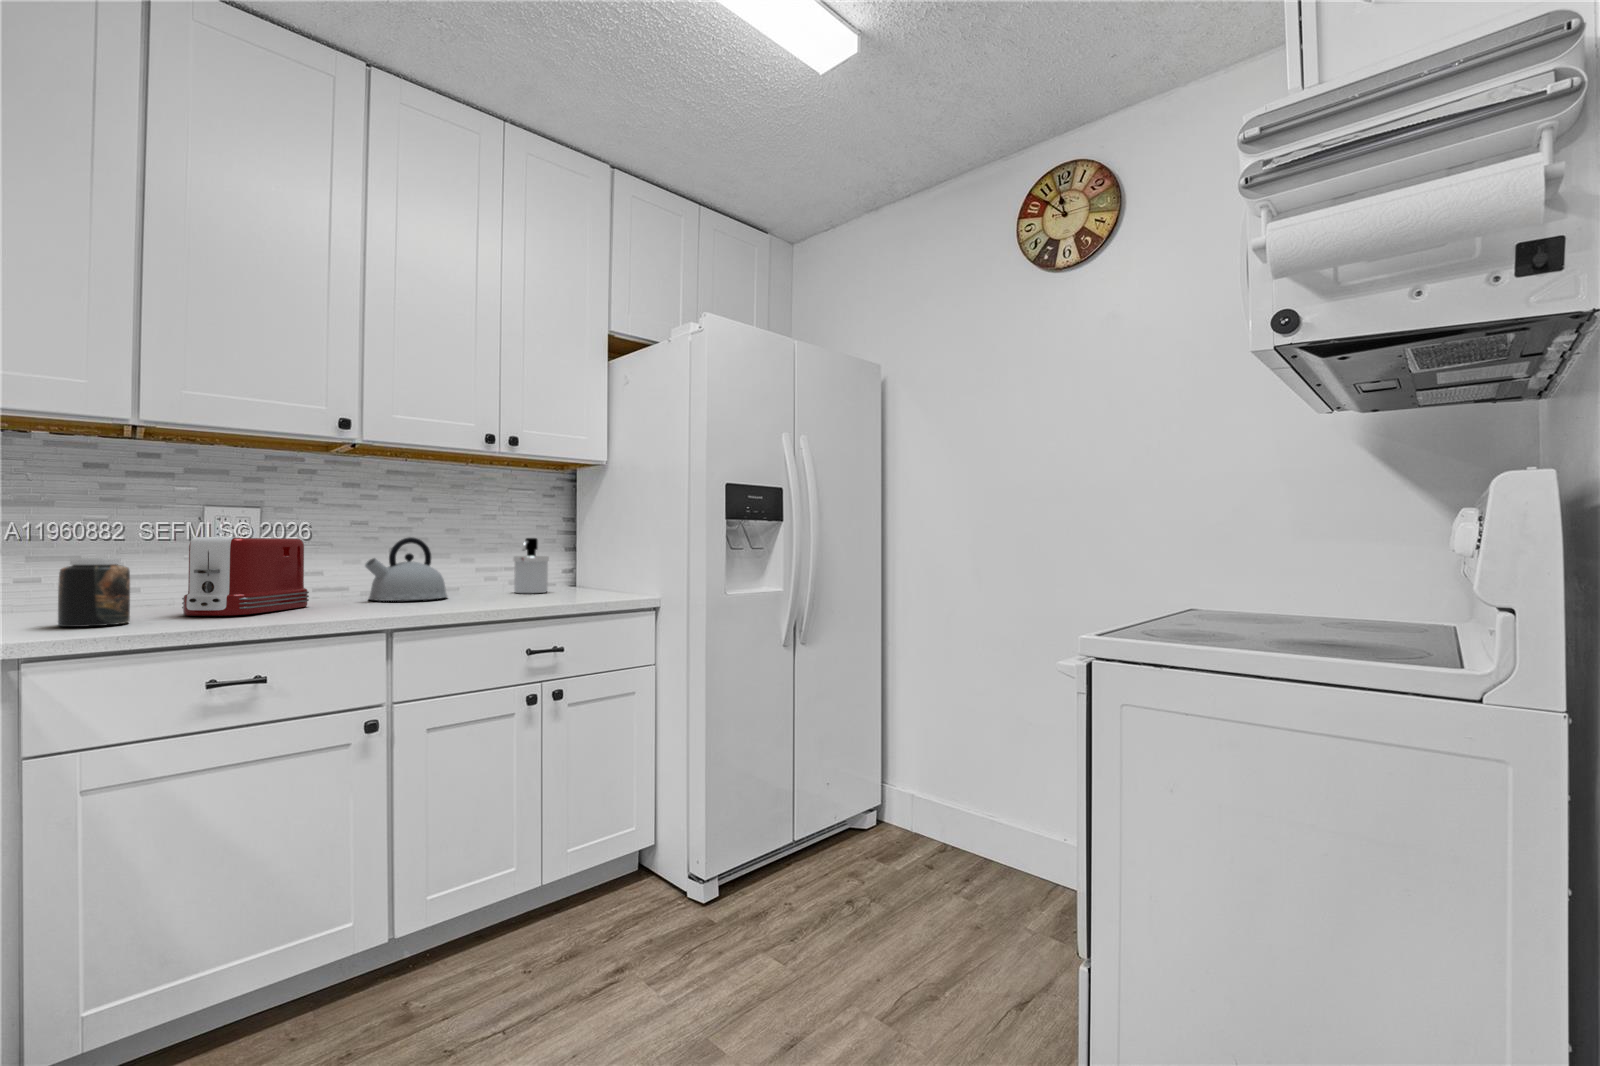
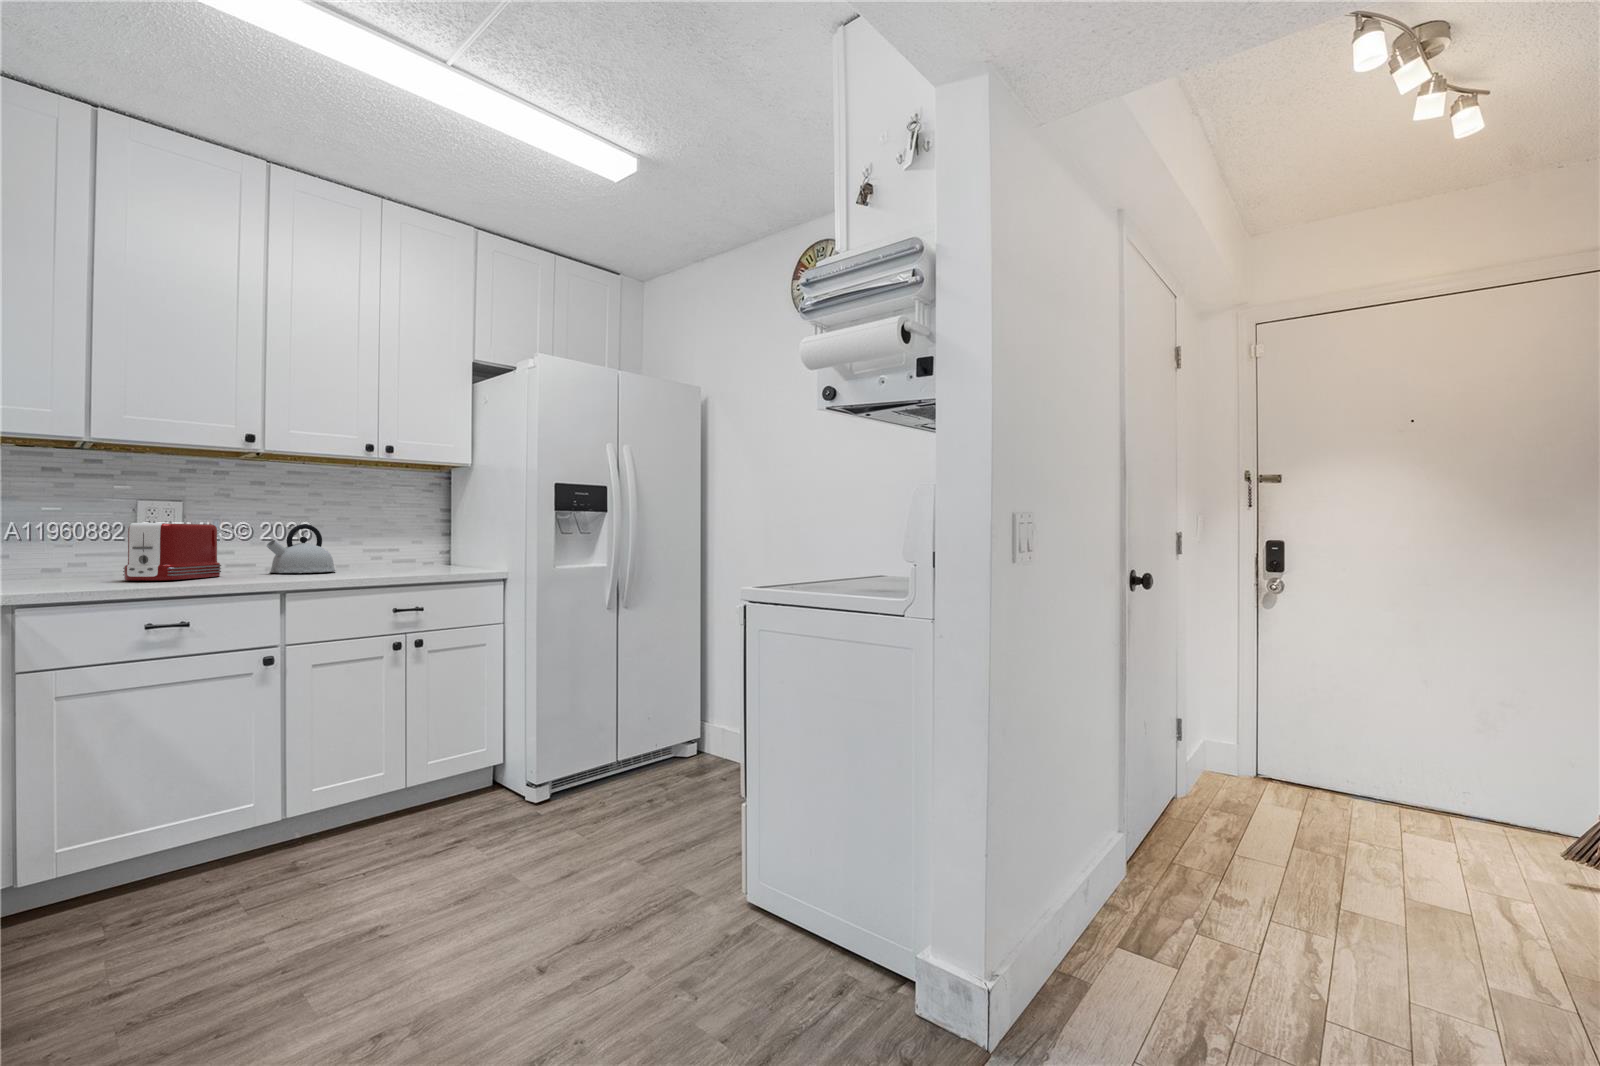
soap dispenser: present [513,538,549,593] -> none [393,525,423,569]
jar: present [58,558,130,627] -> none [34,537,86,586]

